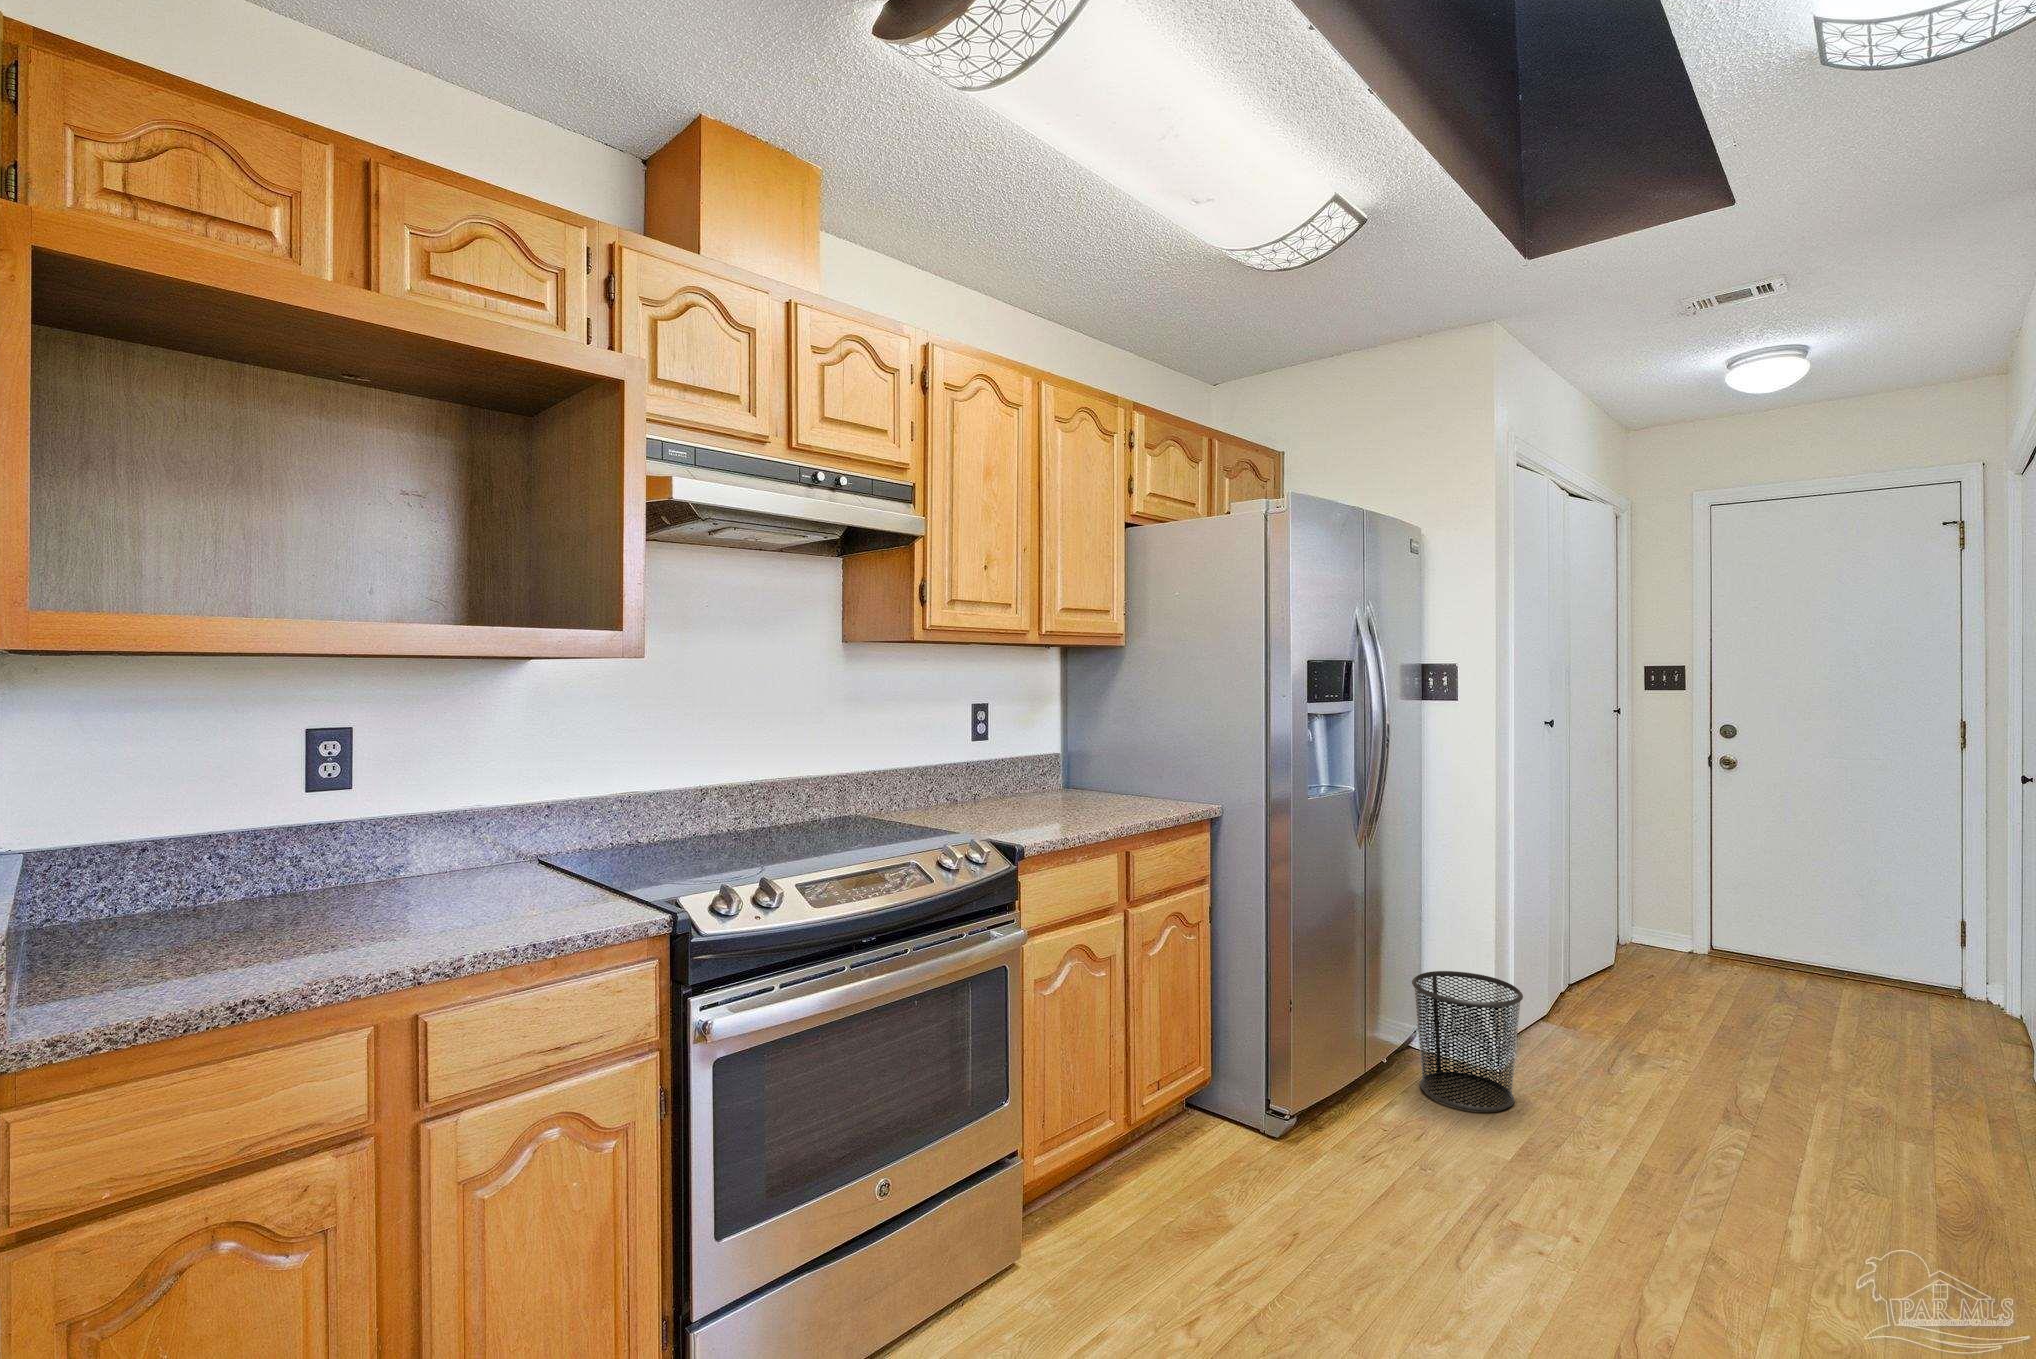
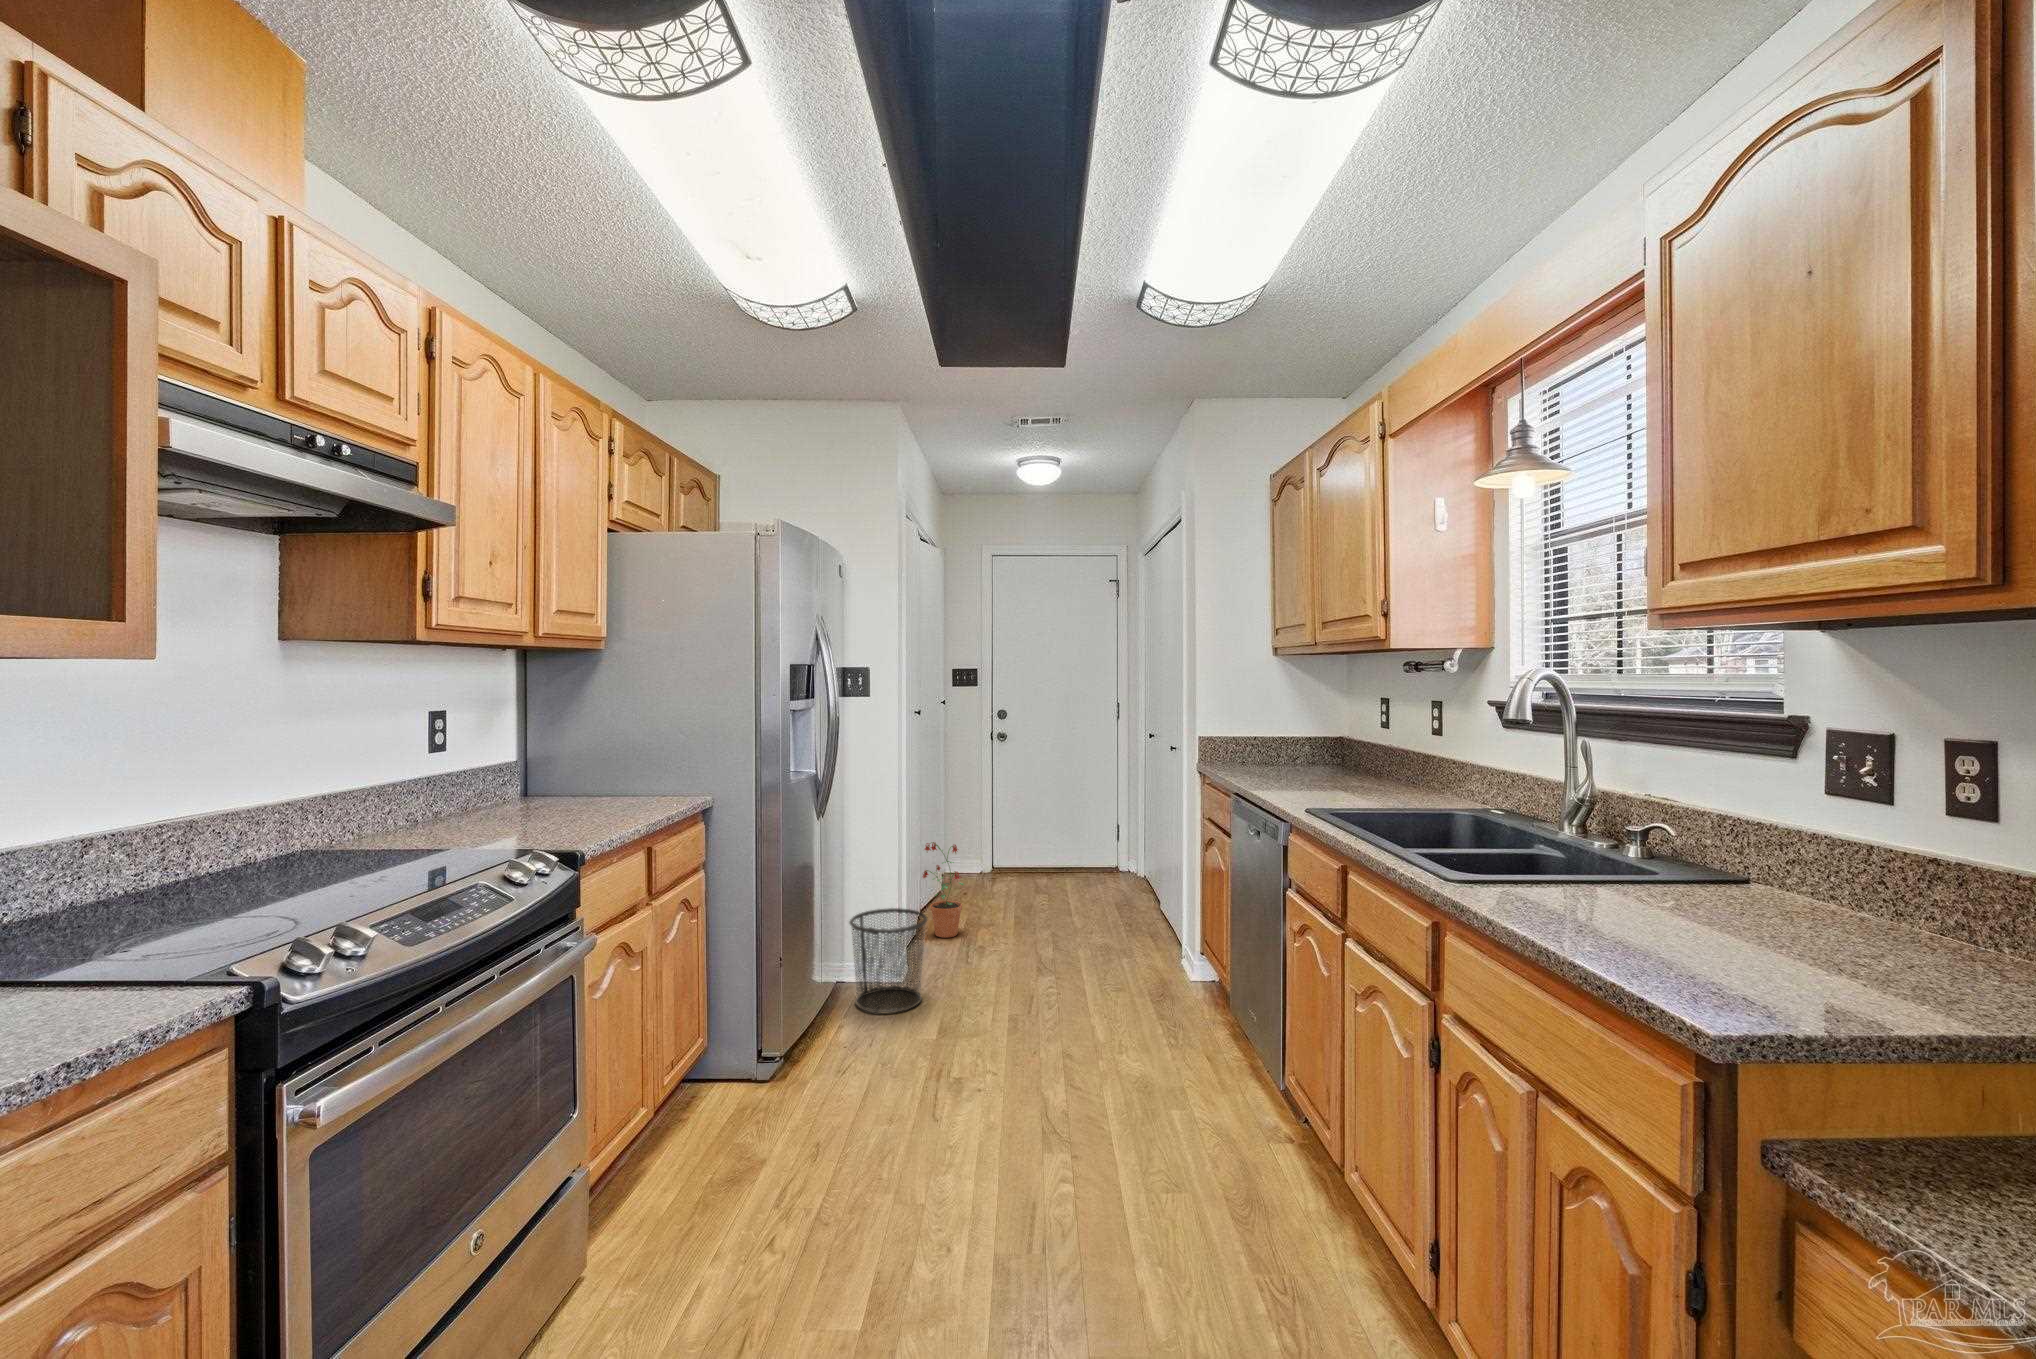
potted plant: none [1551,898,1628,1033] -> present [923,842,964,938]

